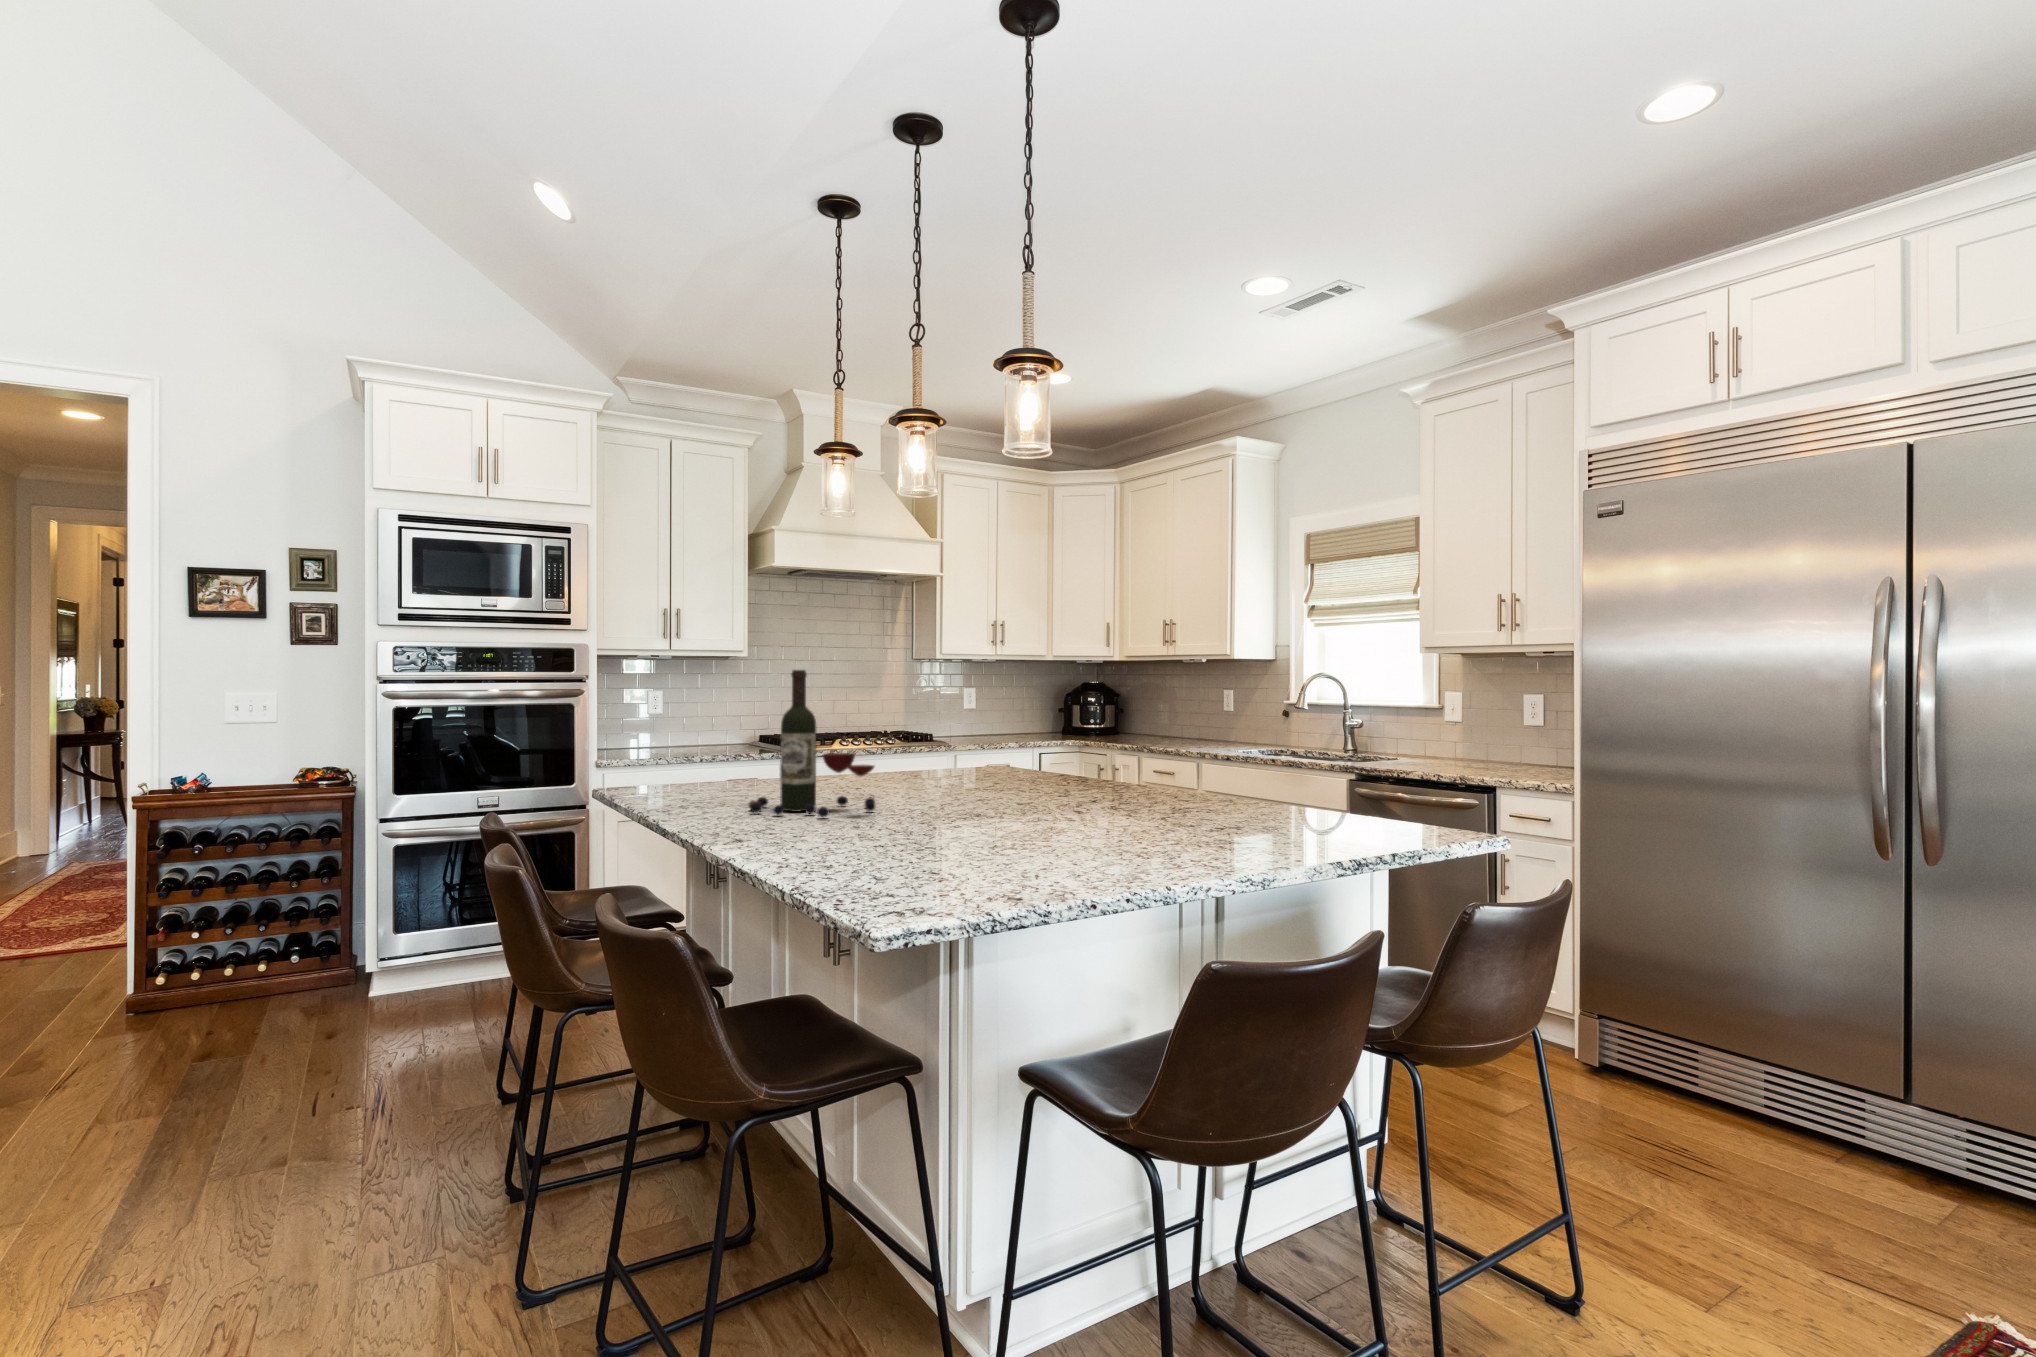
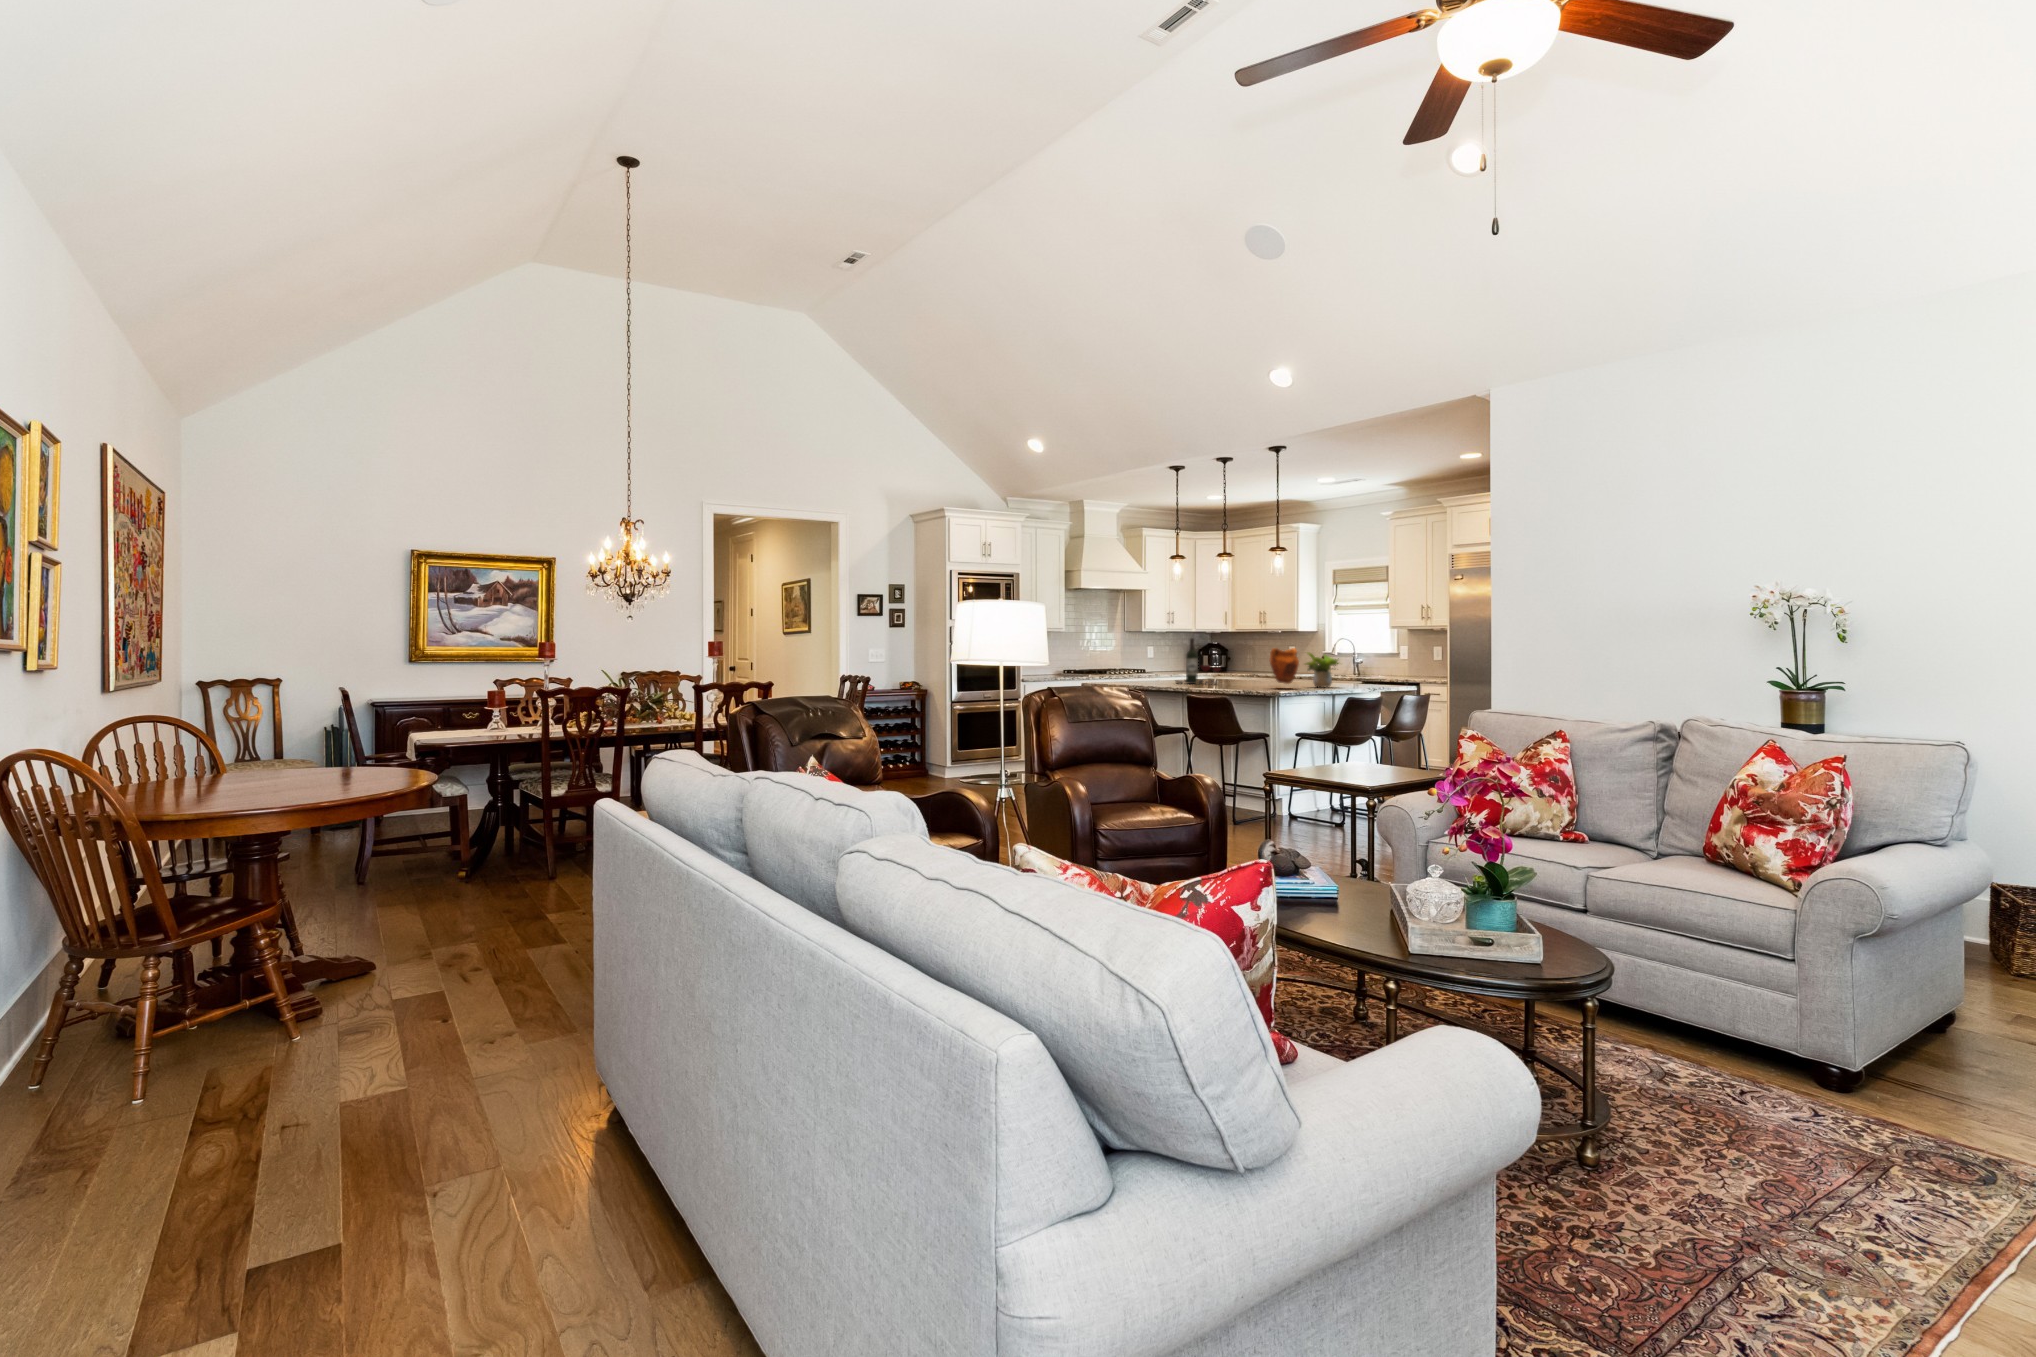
vase: none [929,707,1052,874] -> present [1270,648,1299,684]
potted plant: none [1087,721,1237,852] -> present [1305,653,1339,687]

